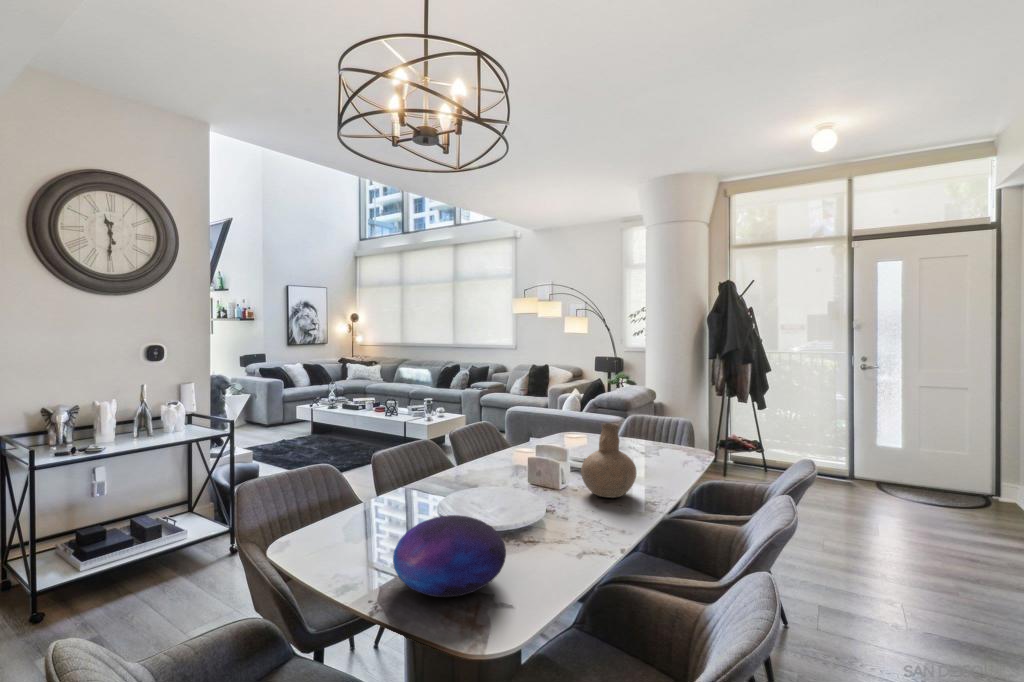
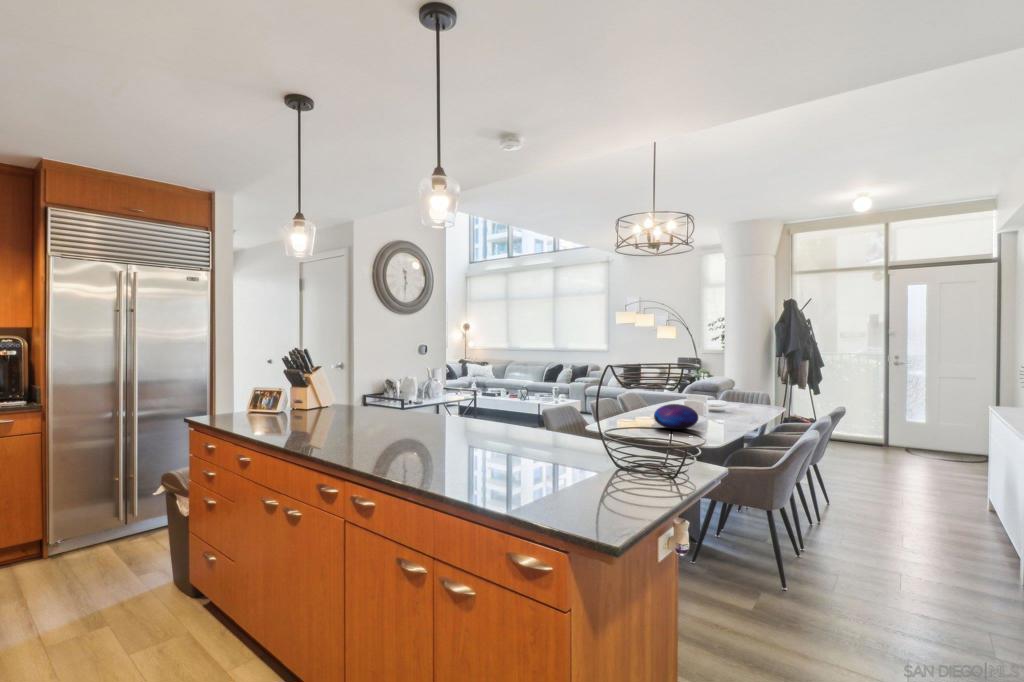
vase: present [581,423,637,498] -> none [711,380,741,415]

